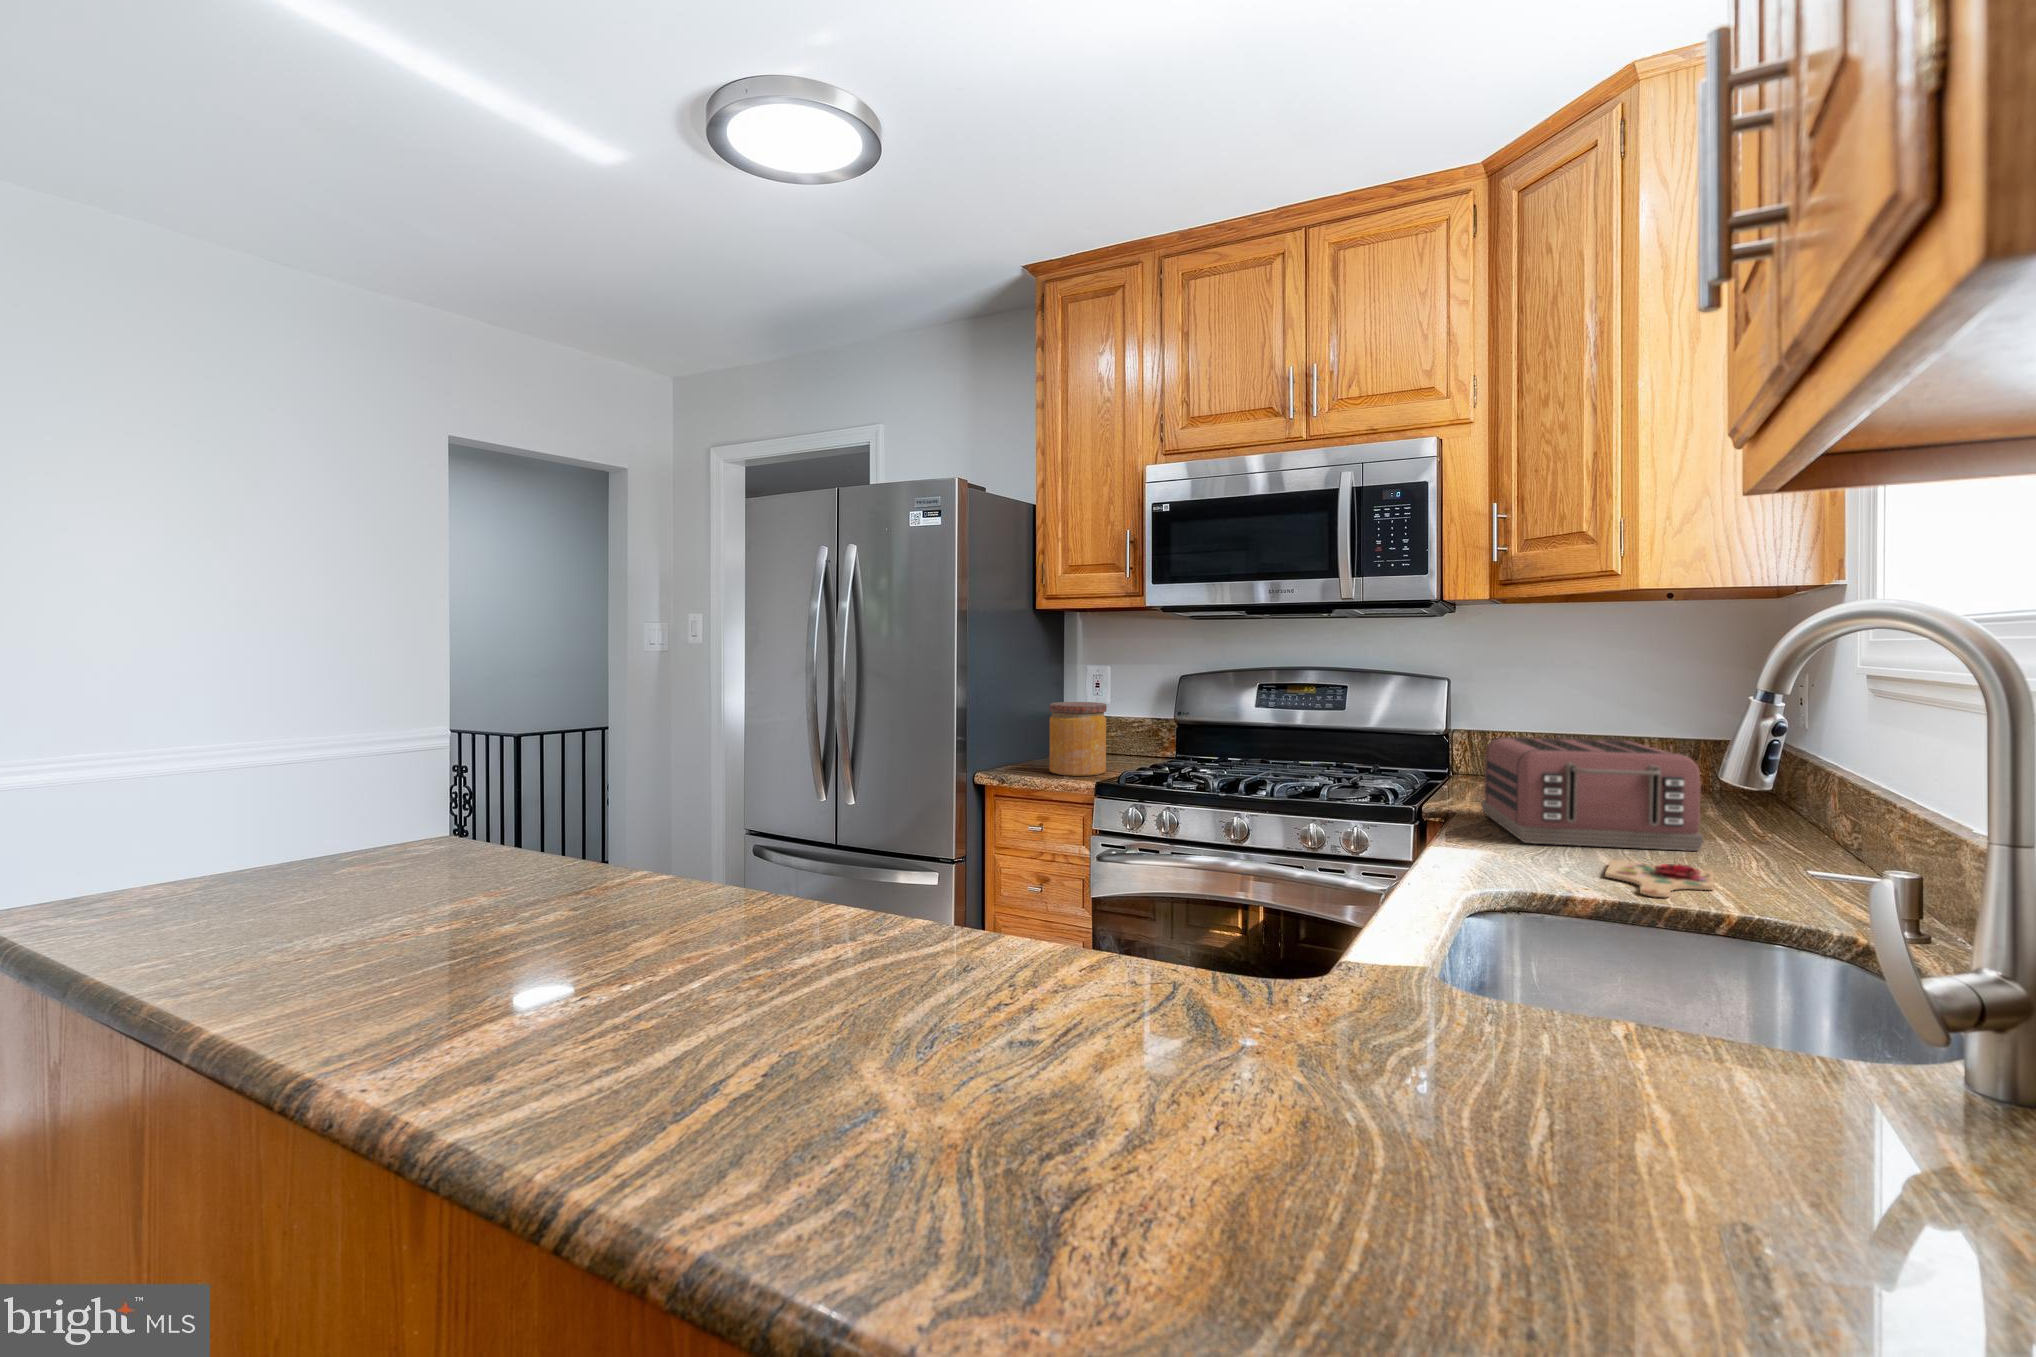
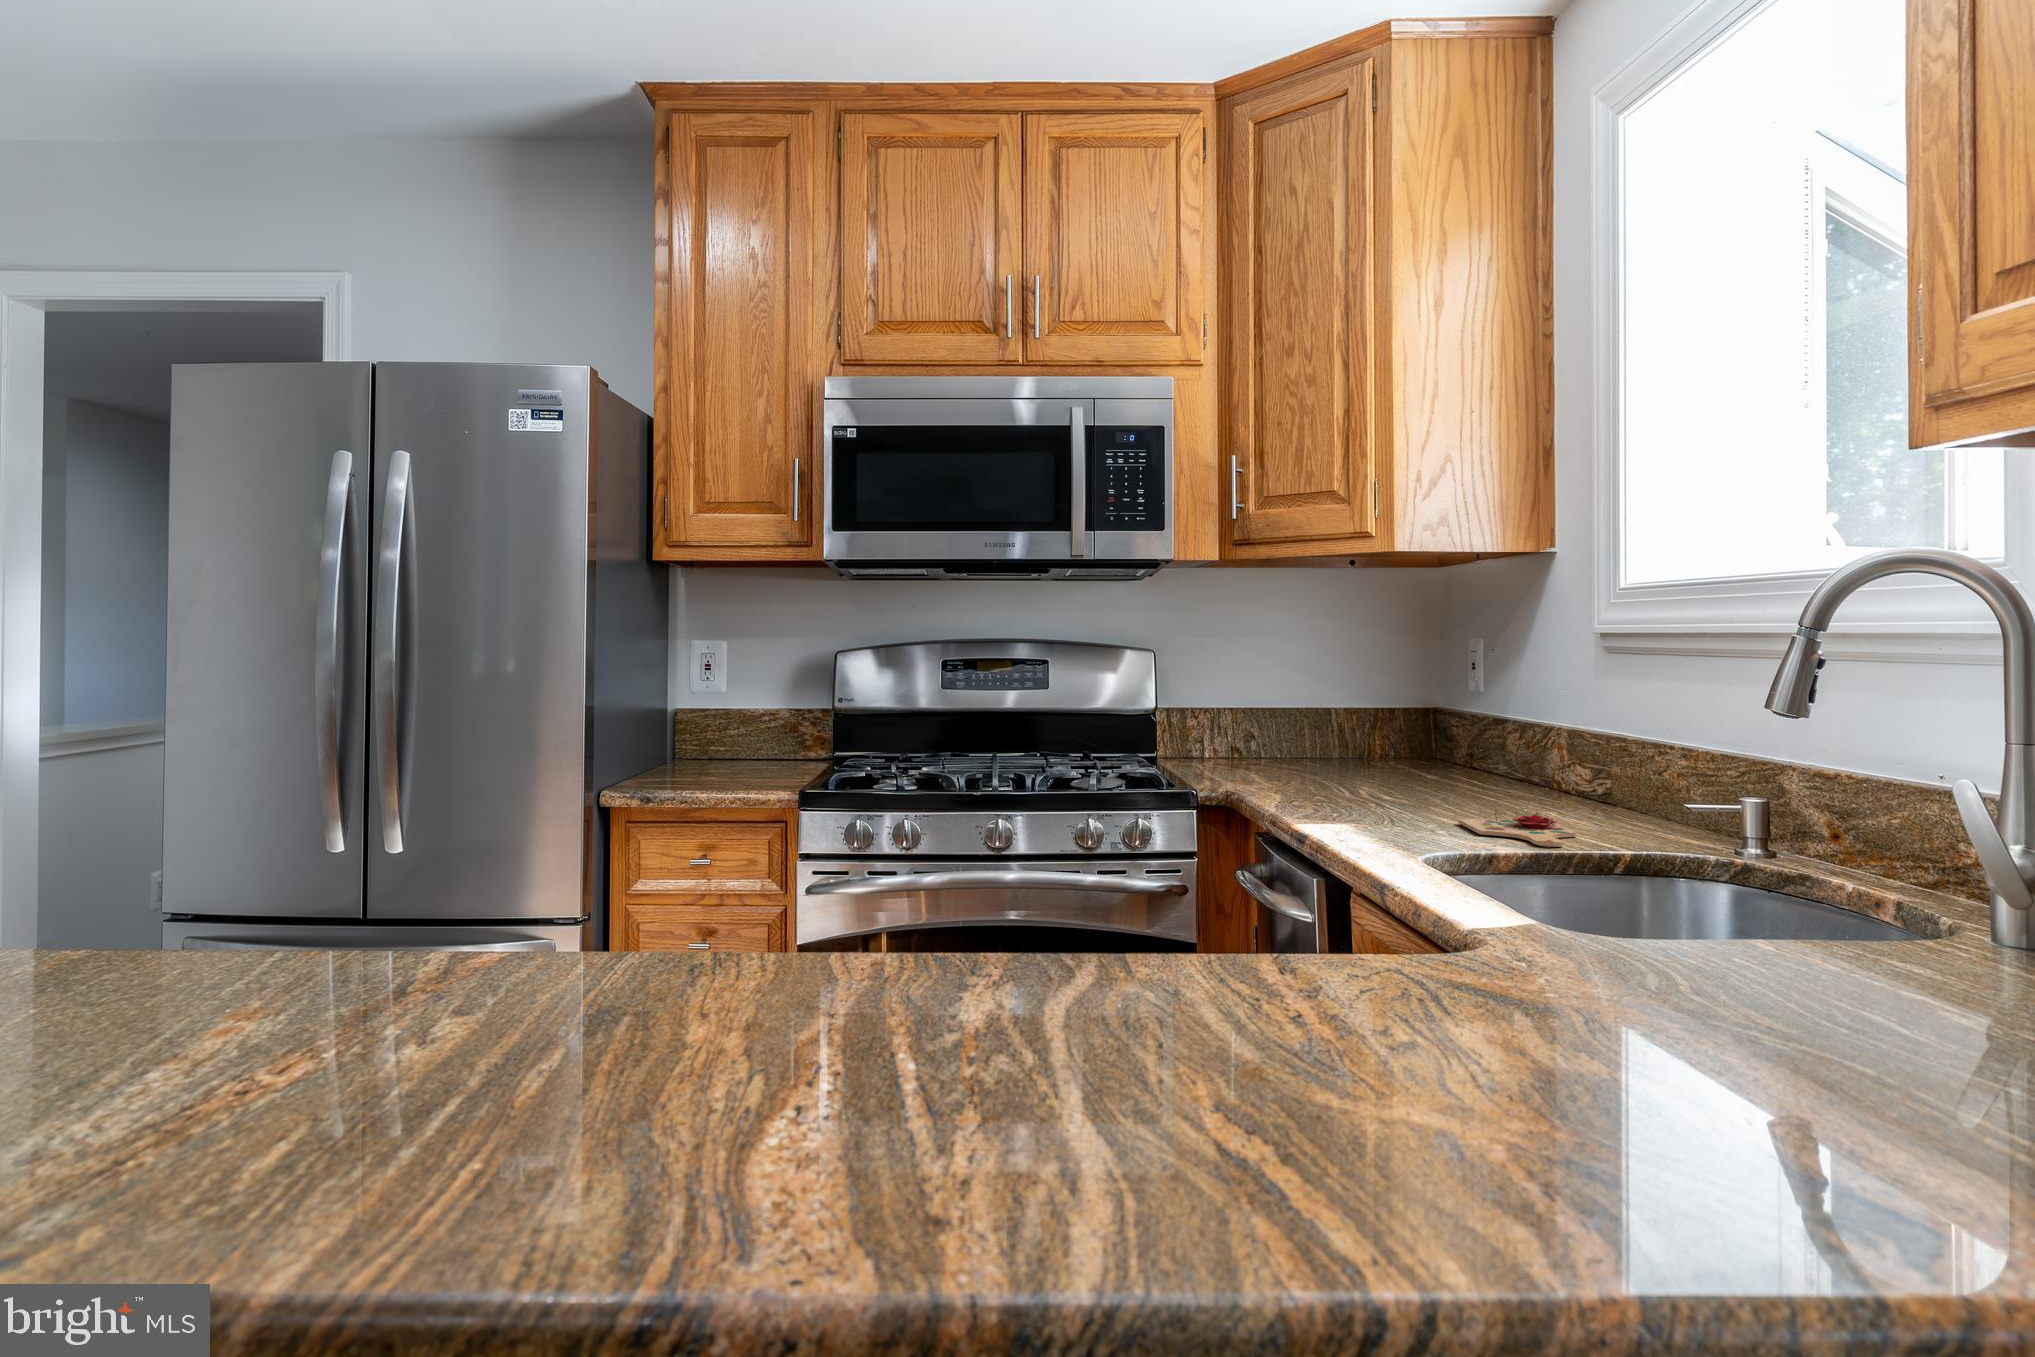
jar: present [1049,702,1107,776] -> none [692,685,772,783]
toaster: present [1481,737,1703,851] -> none [1257,703,1495,812]

